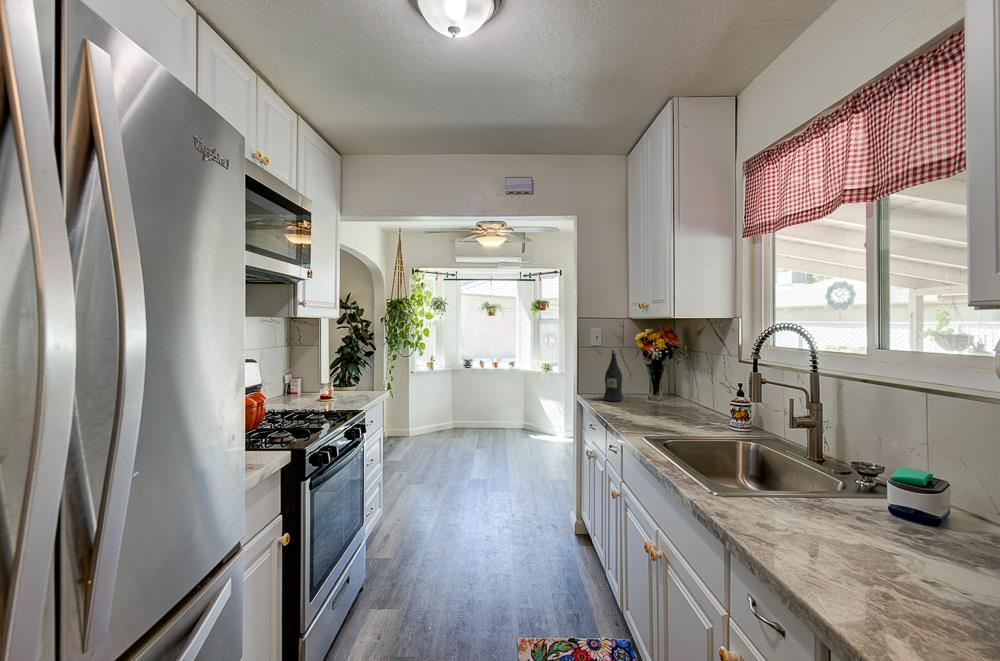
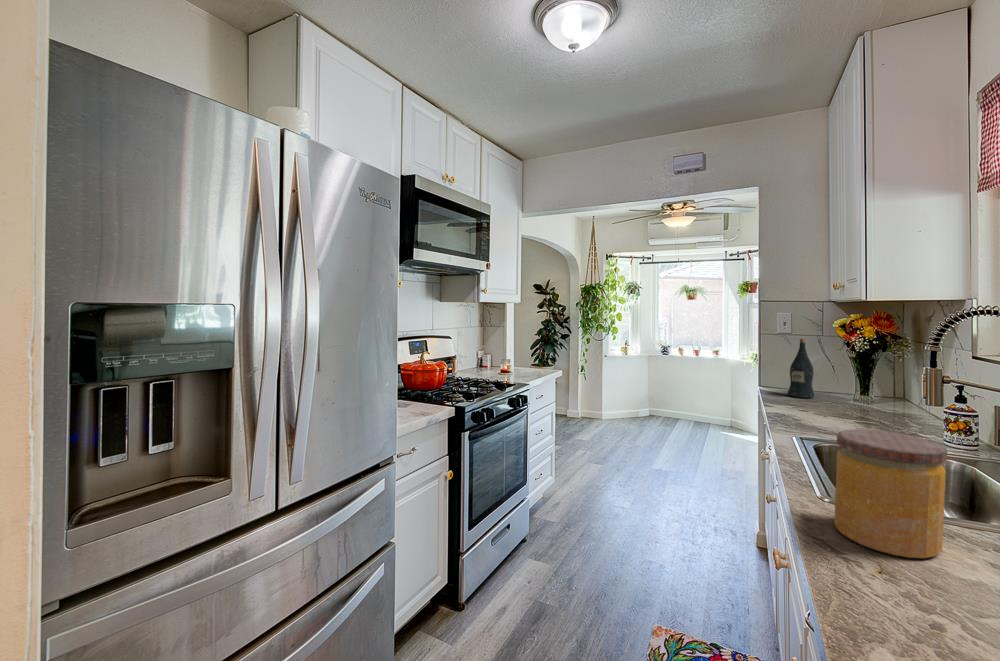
jar: none [740,428,825,537] -> present [834,429,947,558]

